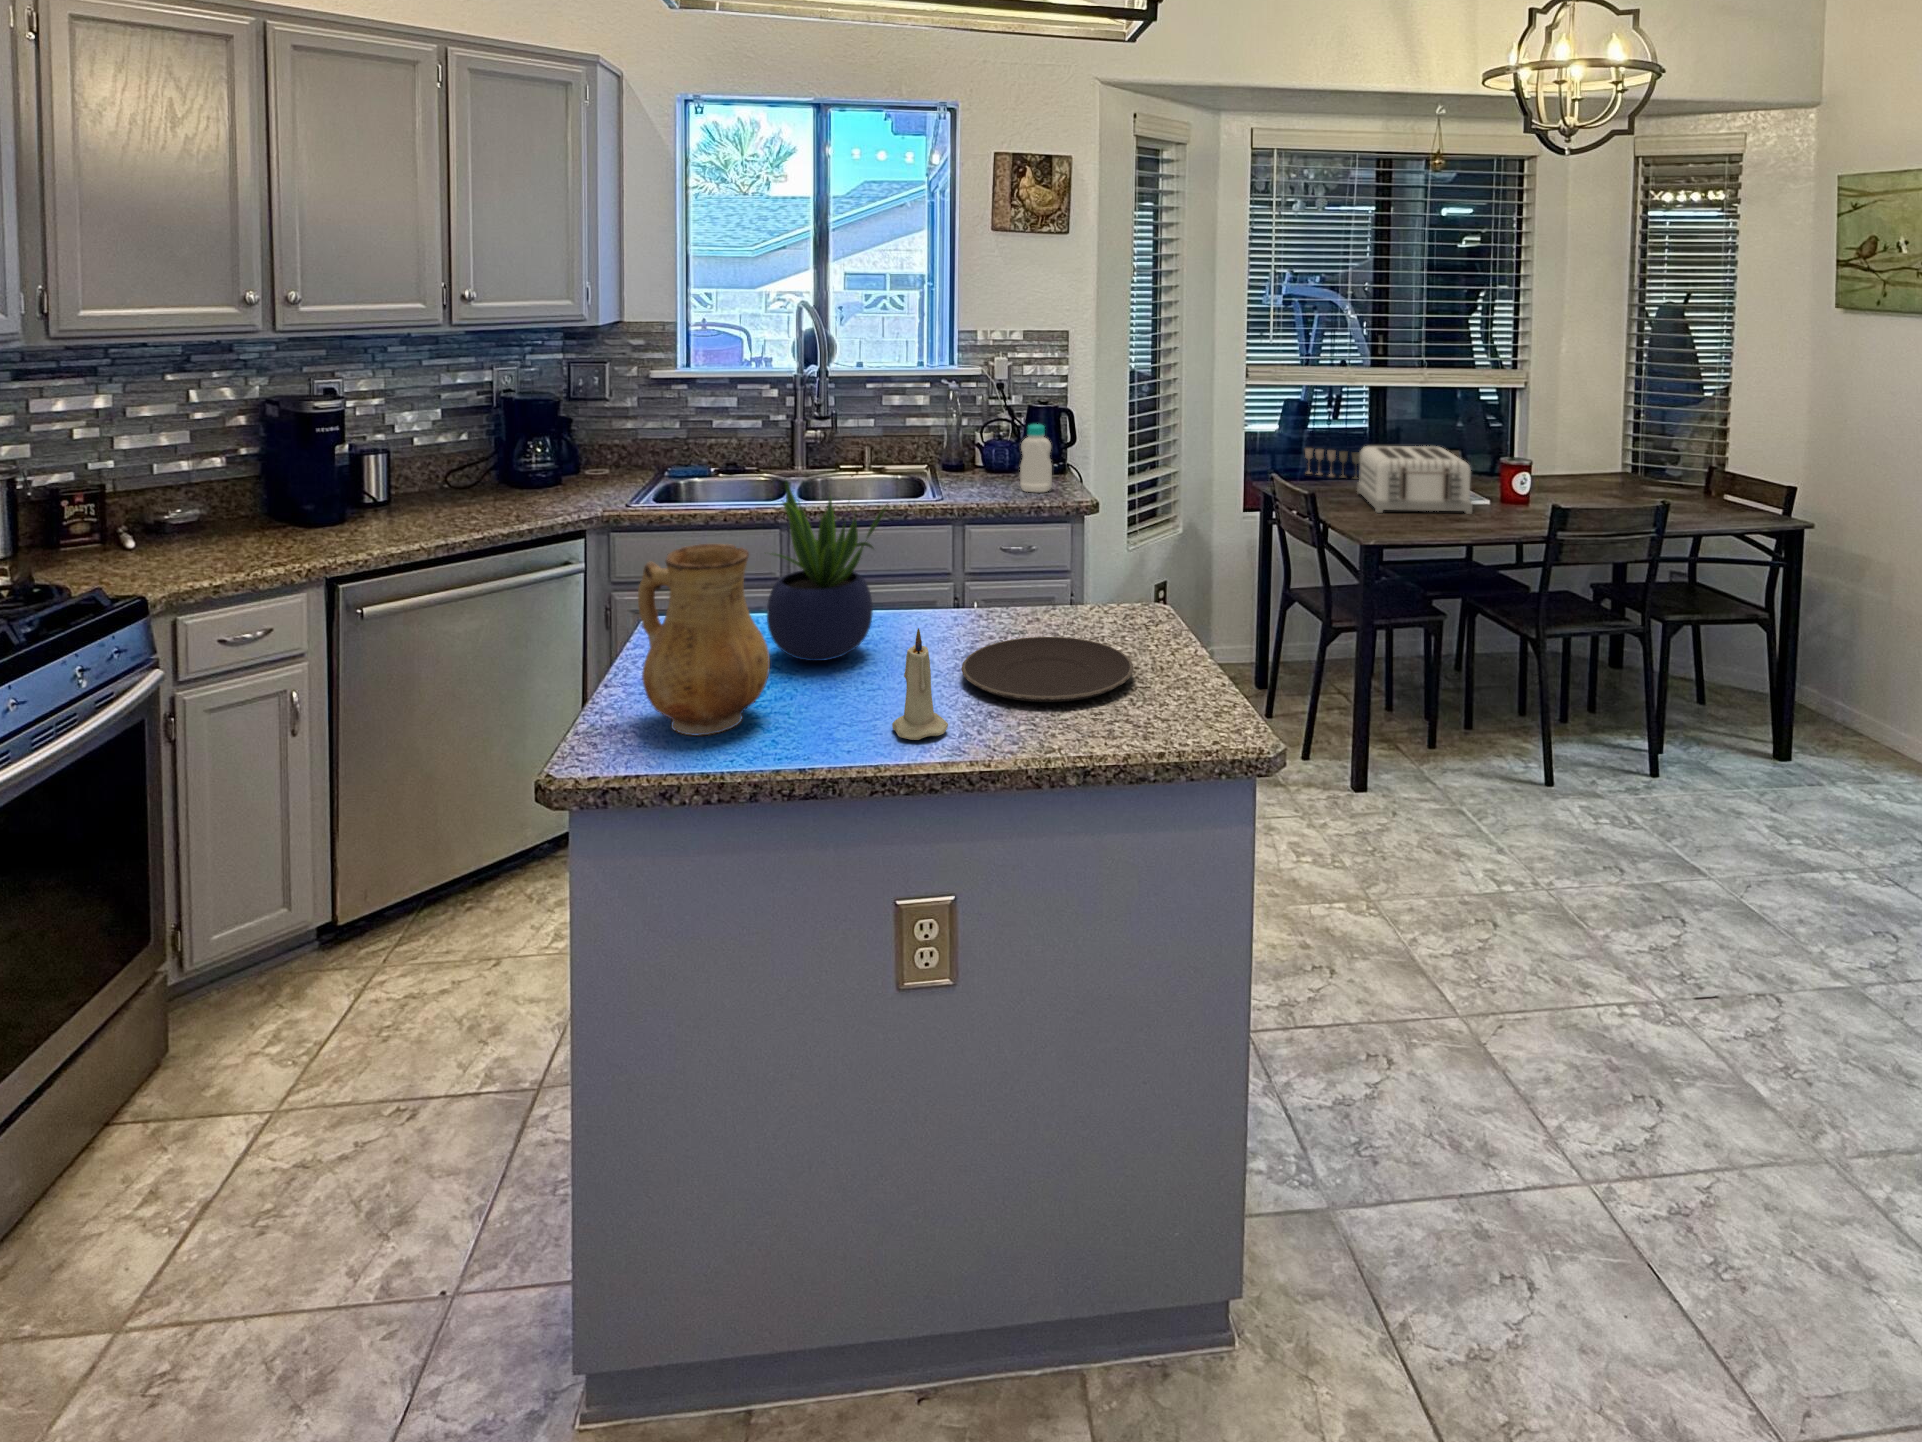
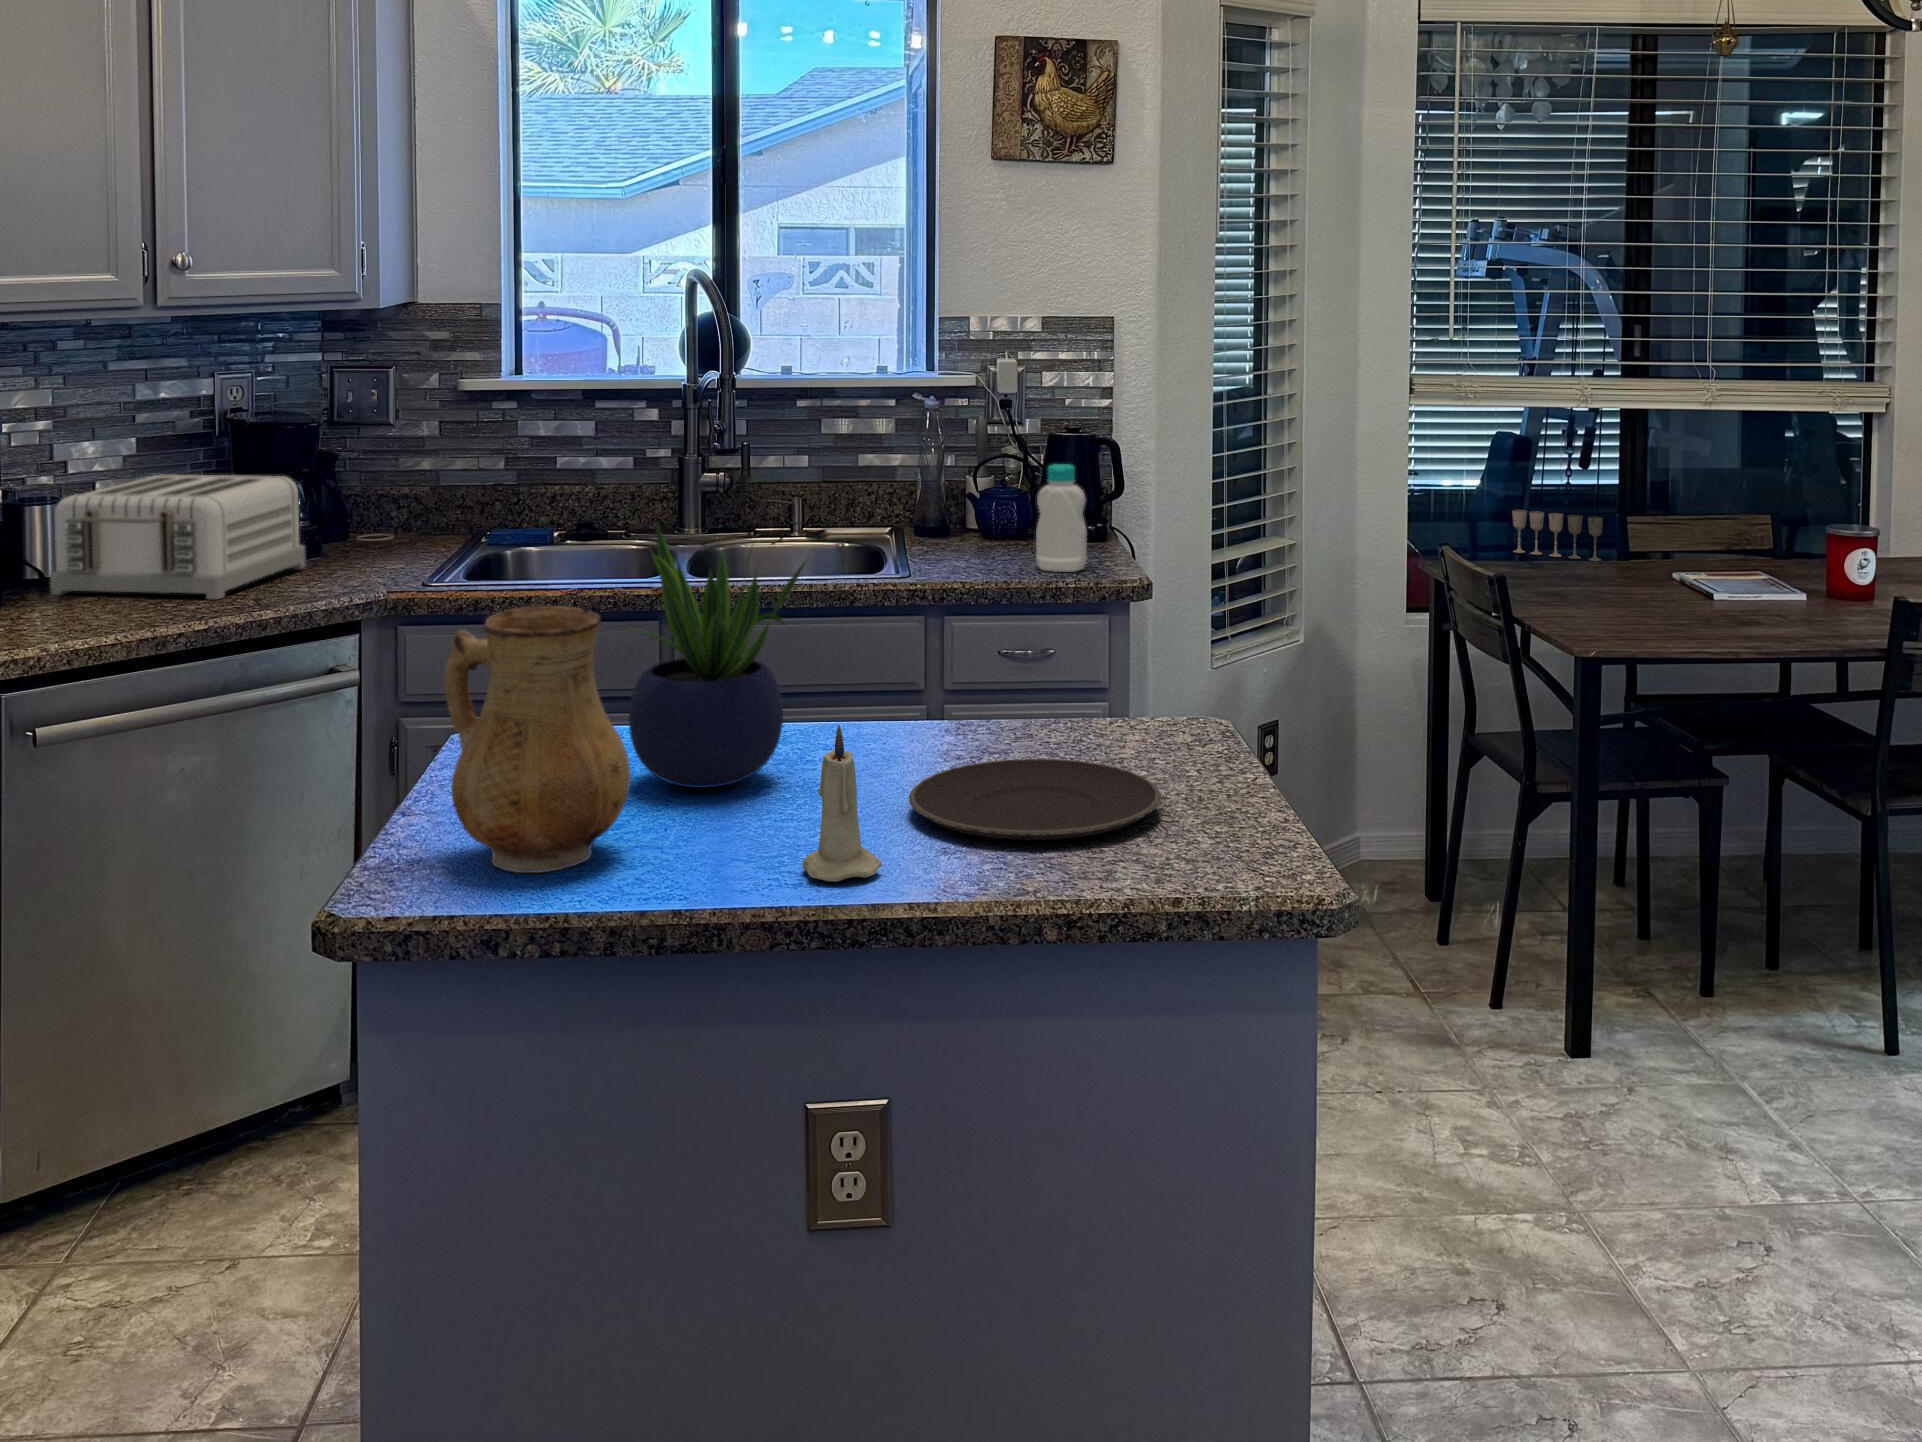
toaster: present [1357,446,1472,514] -> present [50,474,306,599]

